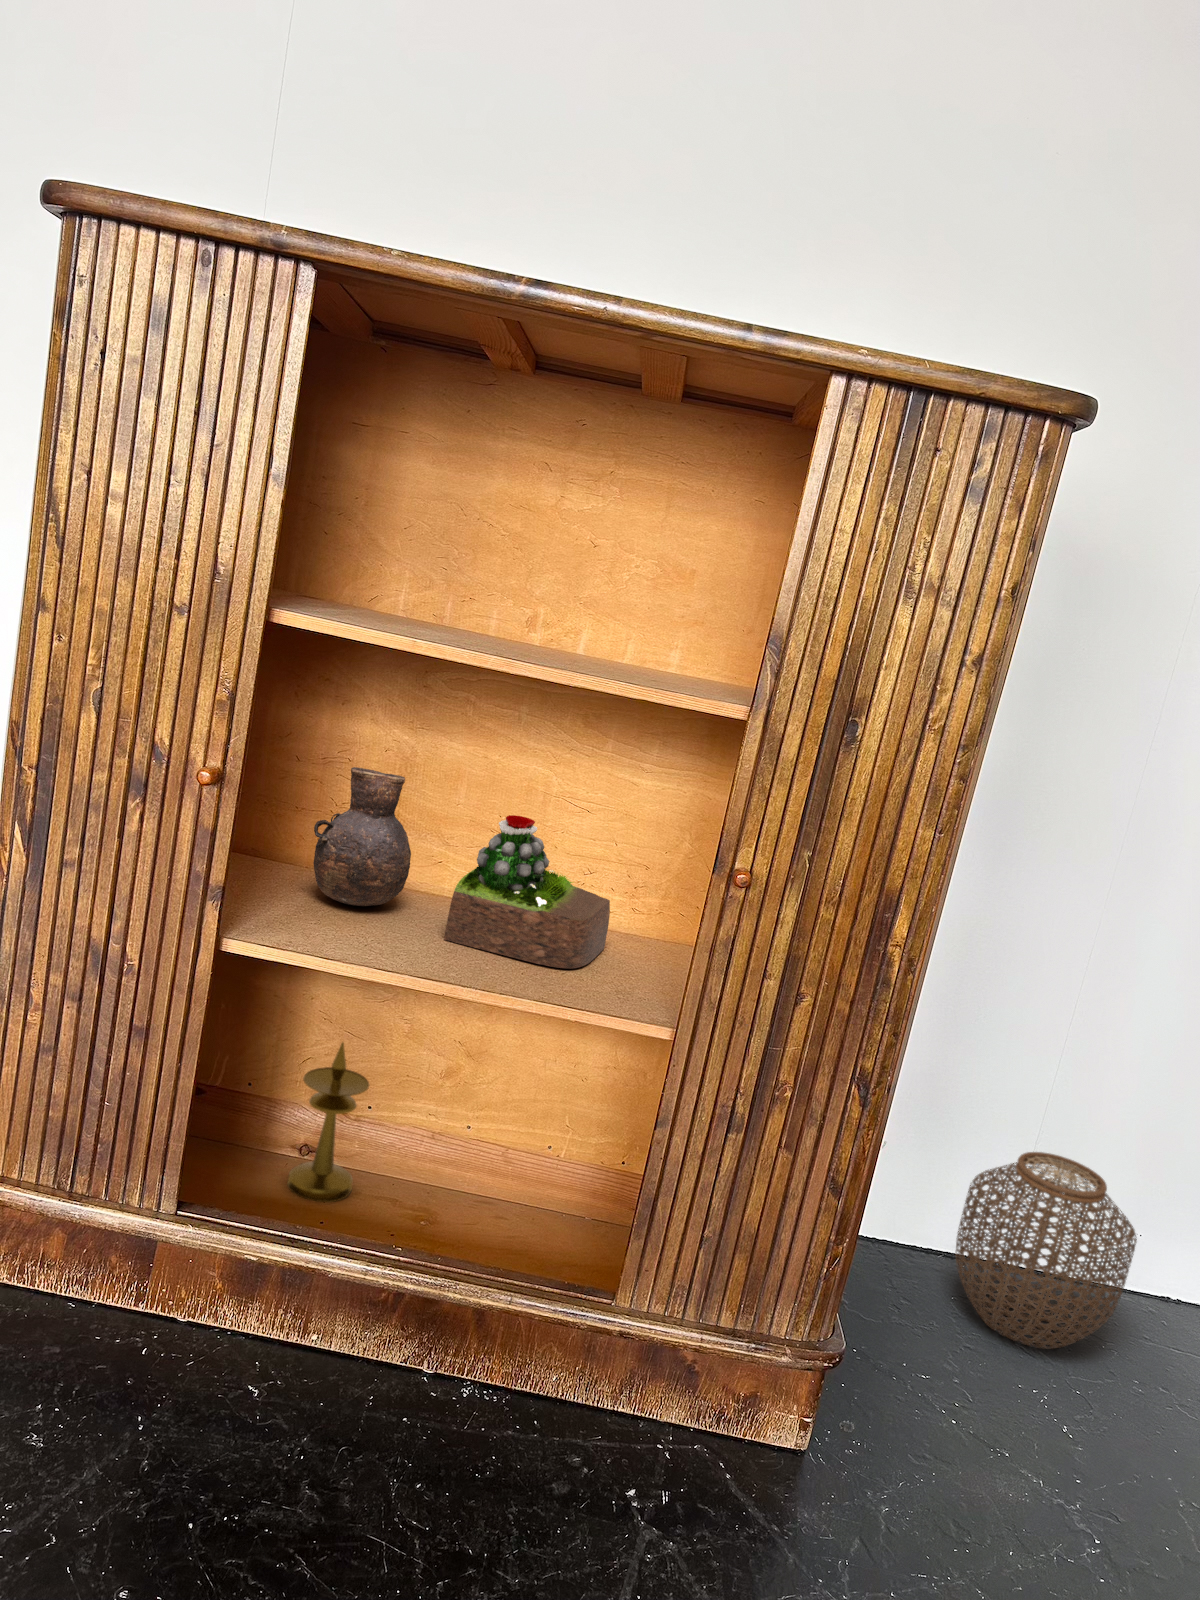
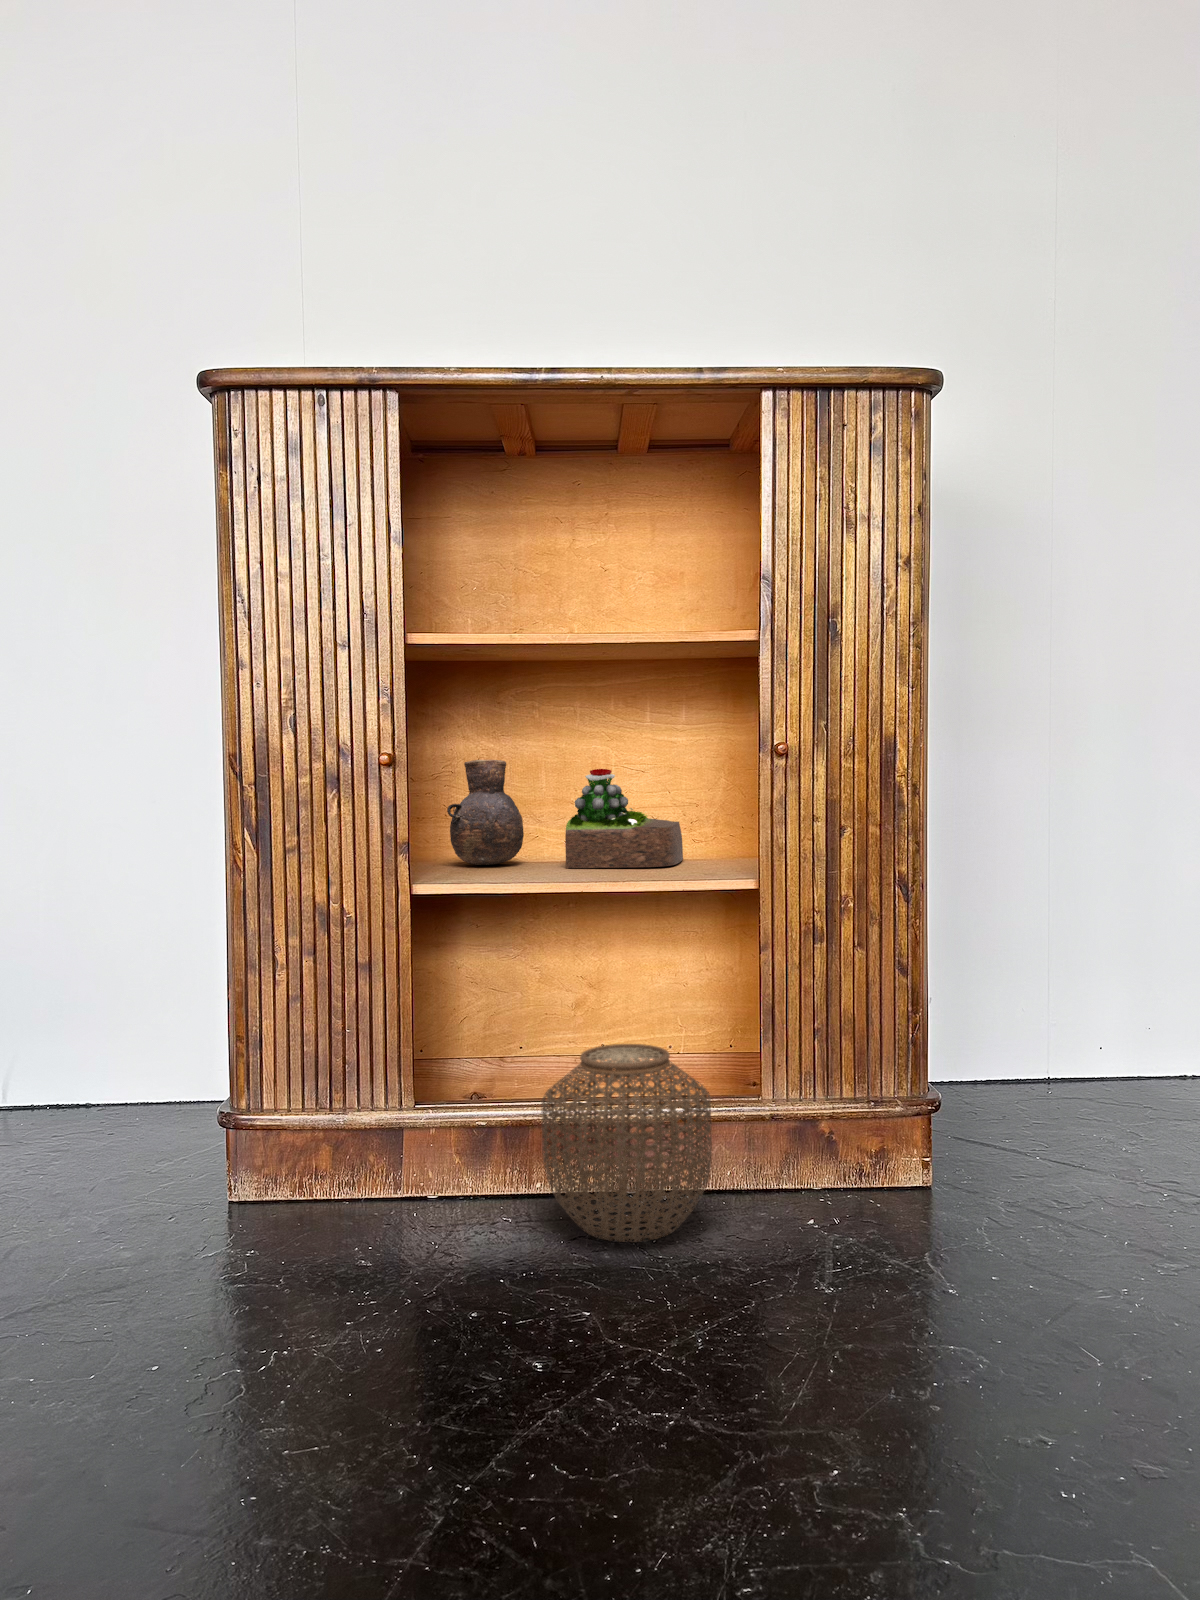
candlestick: present [287,1042,369,1202] -> none [473,979,528,1110]
woven basket: present [956,1152,1137,1349] -> present [541,1044,712,1242]

